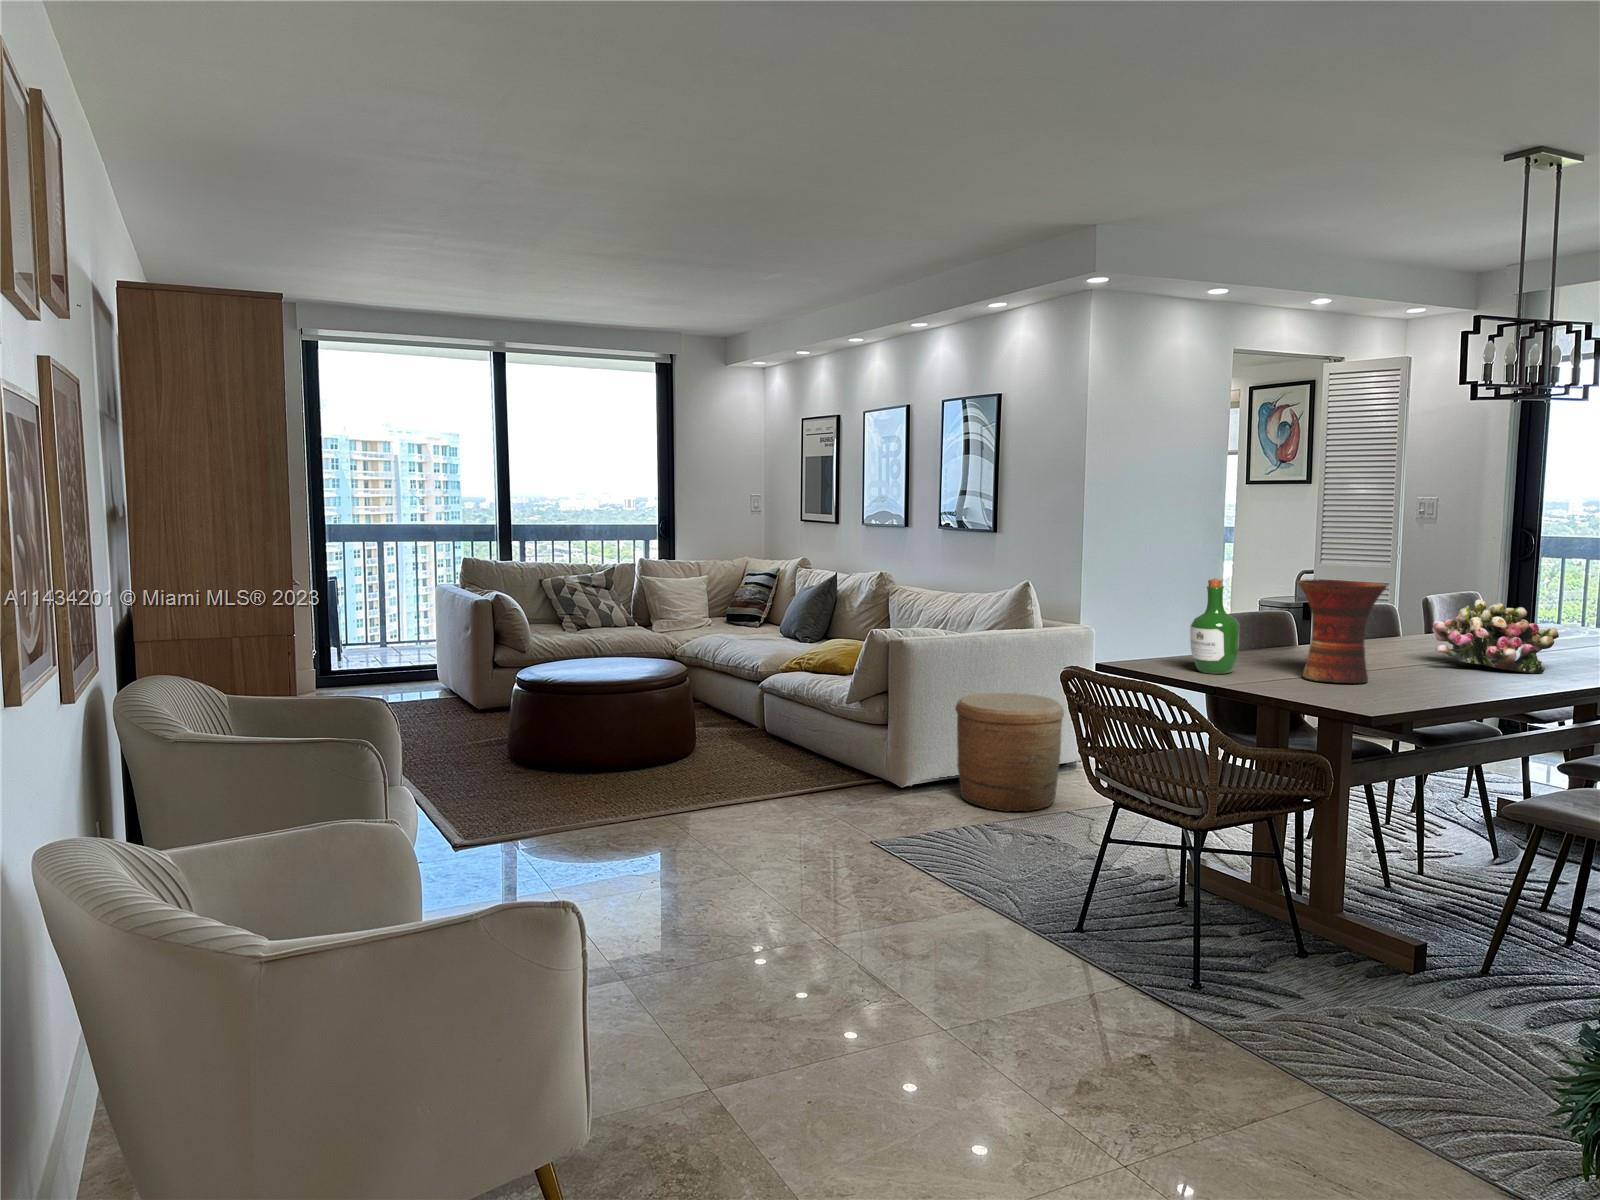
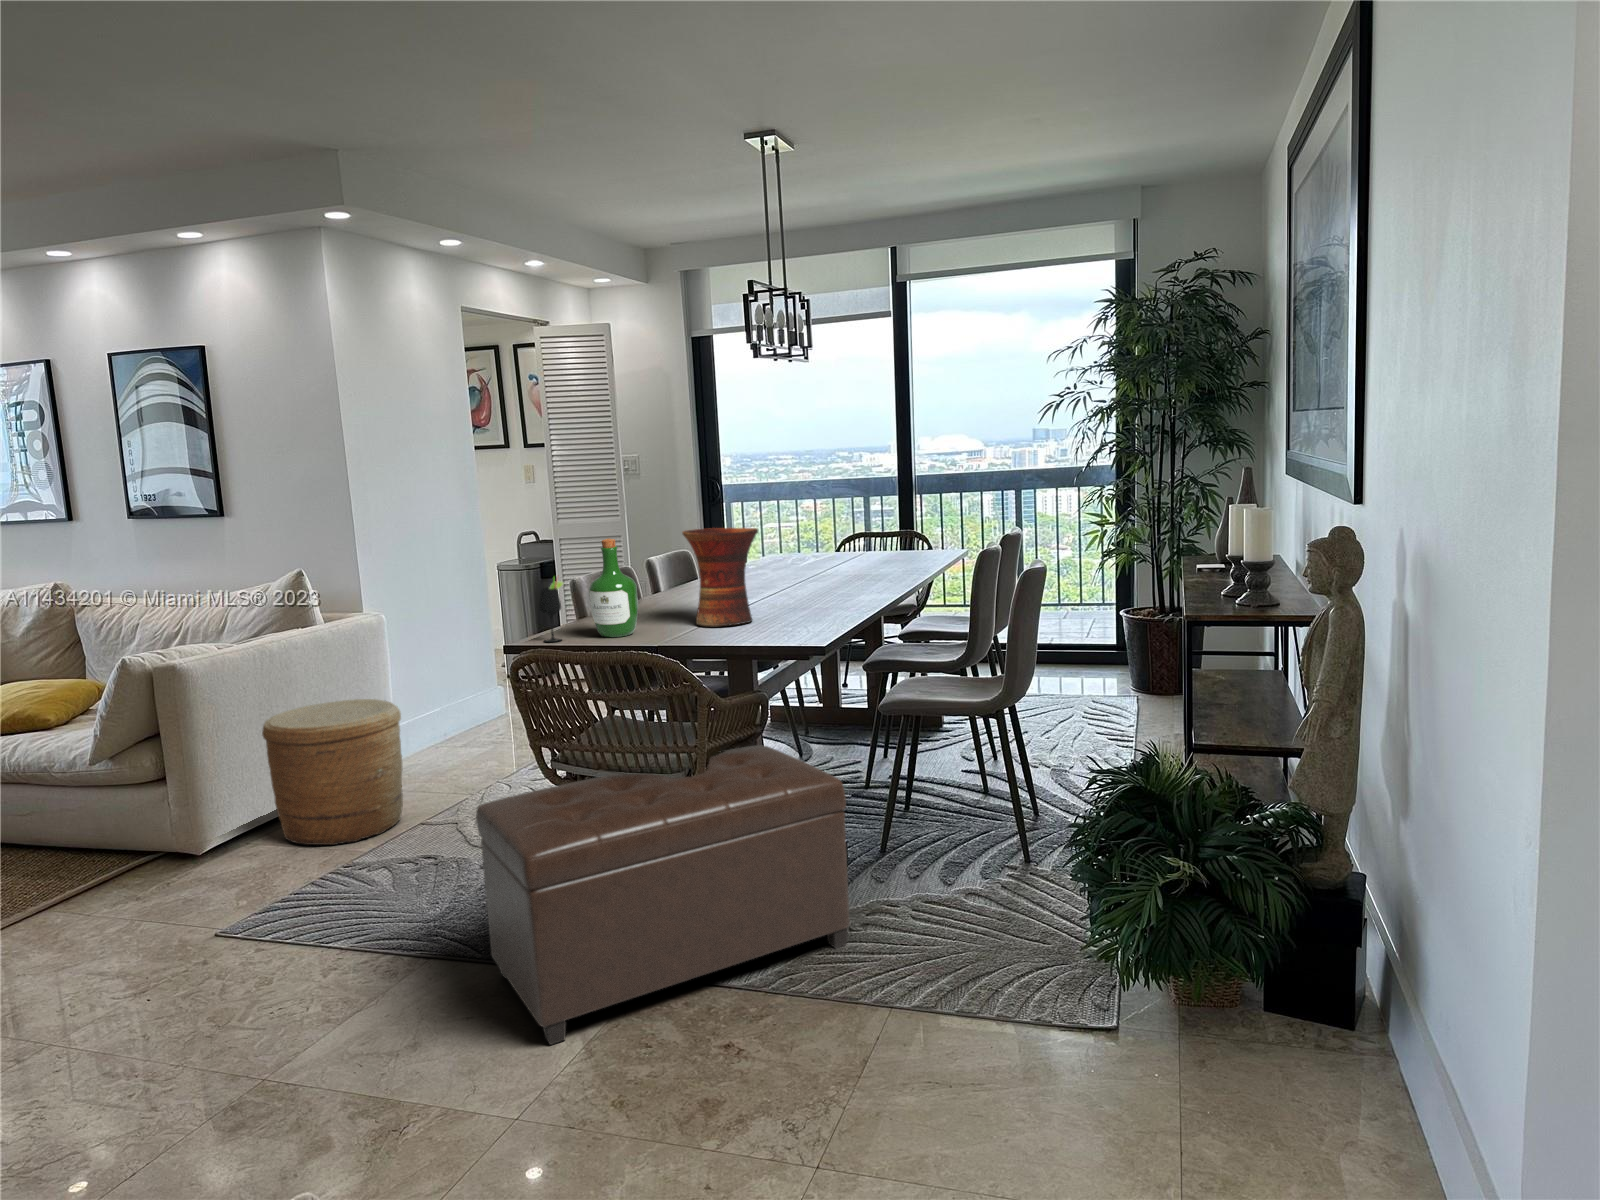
flower arrangement: present [1432,599,1559,673] -> none [756,535,848,592]
wine glass: none [1143,607,1169,668] -> present [539,580,563,642]
ottoman: none [1005,787,1358,1034] -> present [476,745,850,1045]

